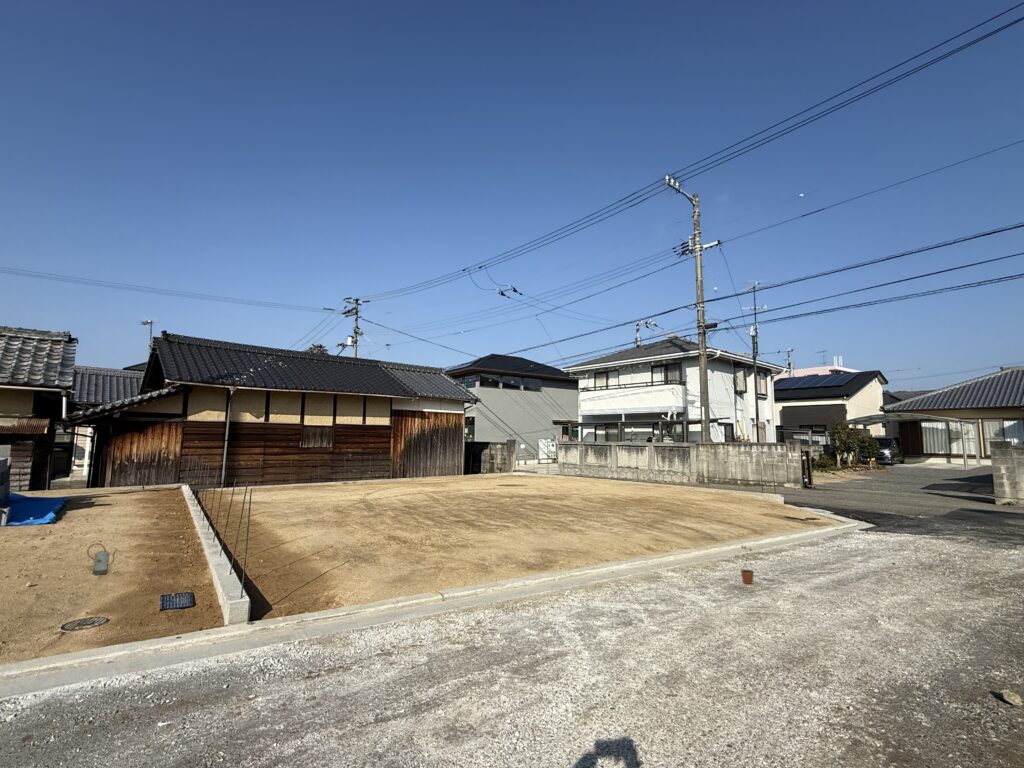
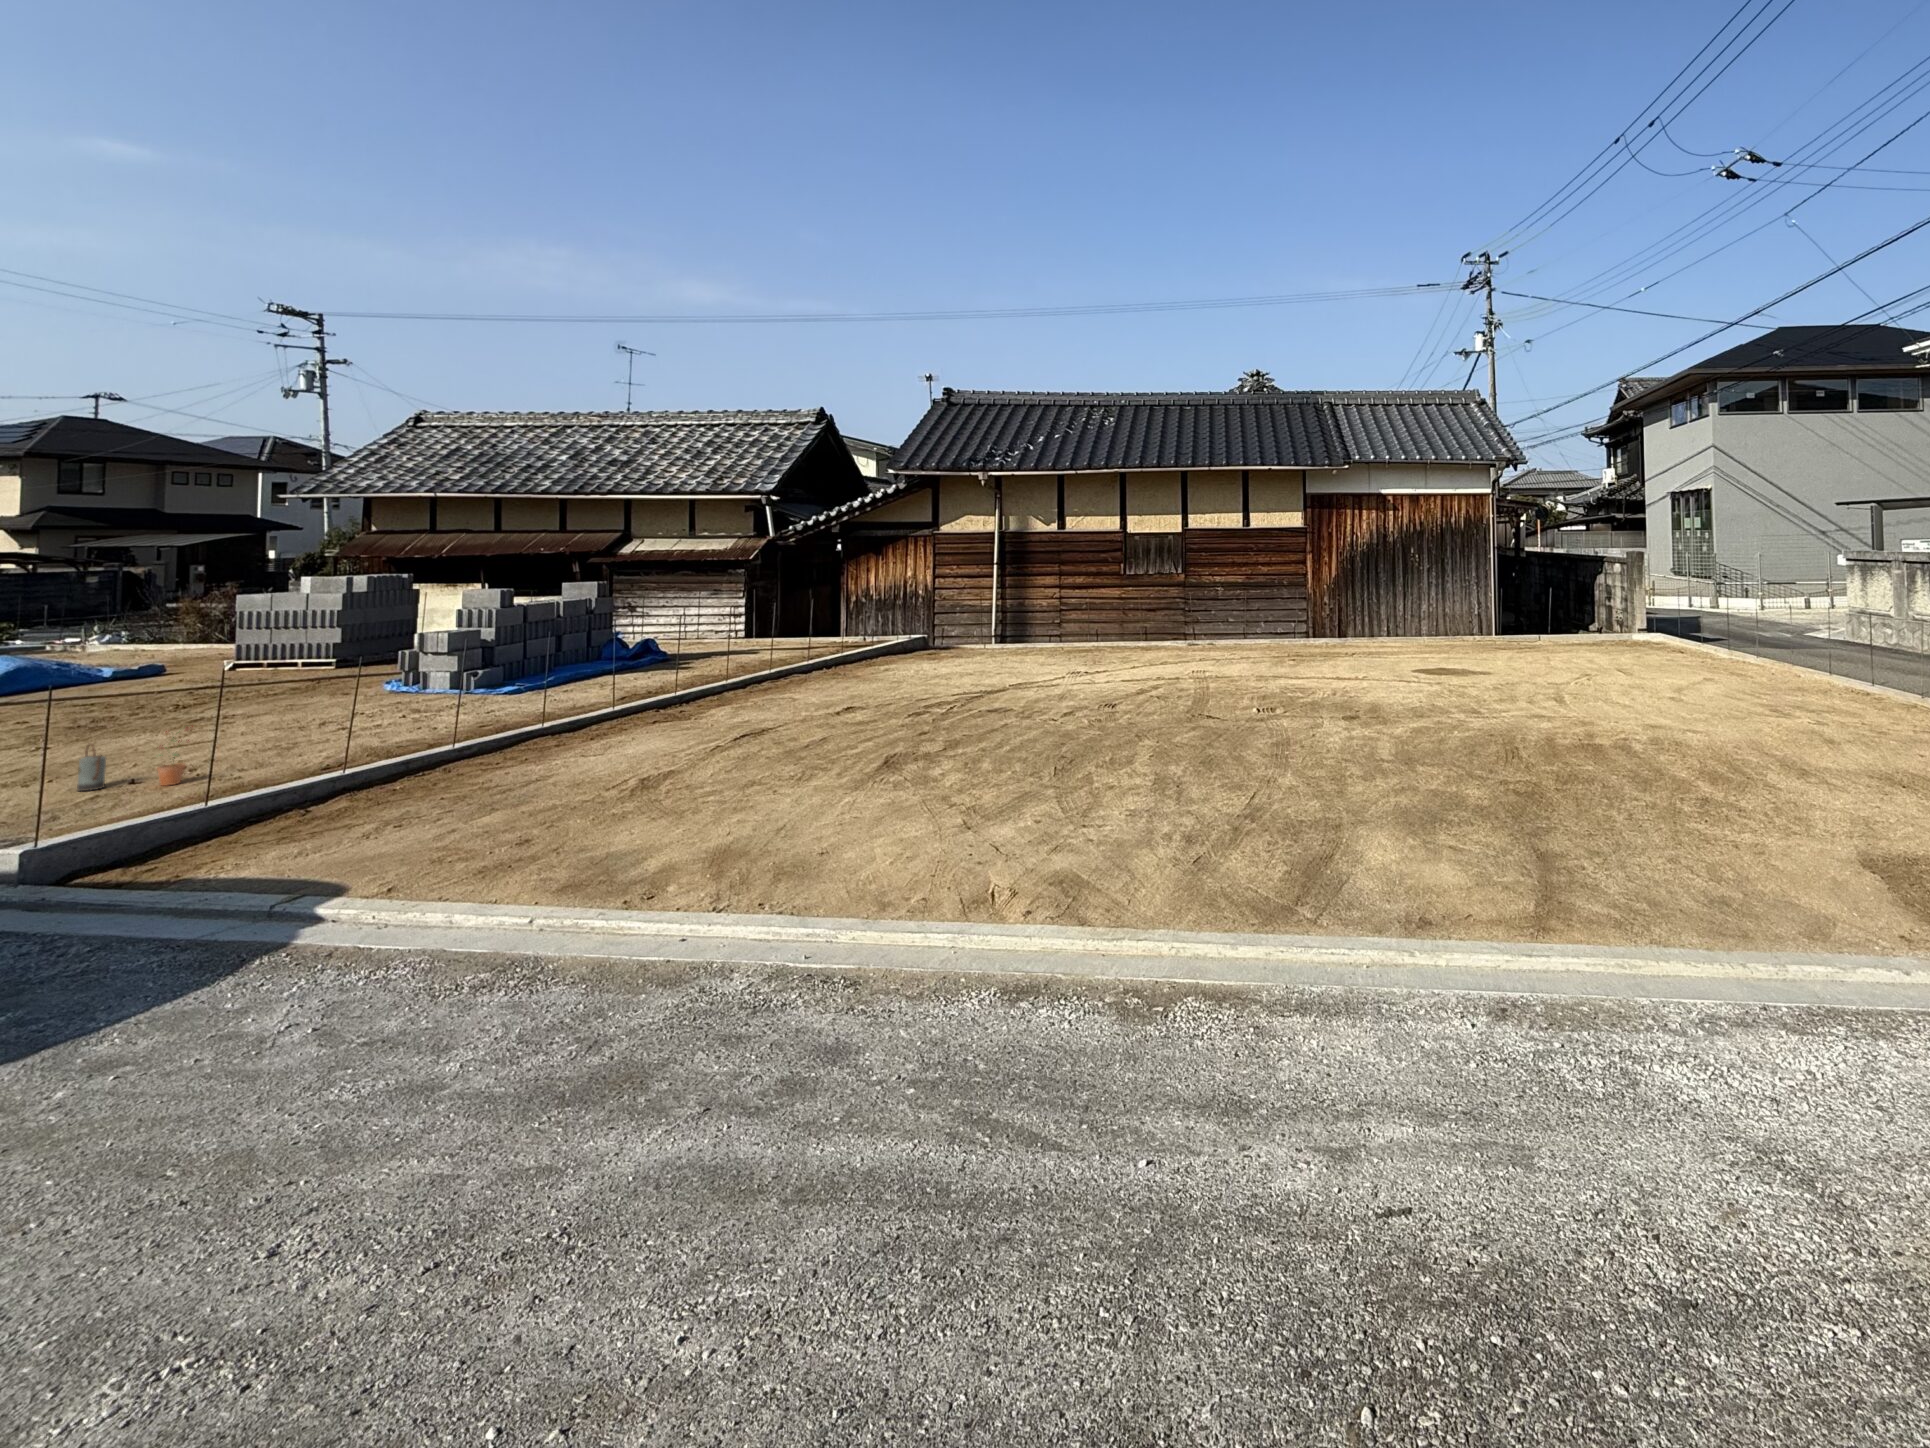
potted plant: present [735,546,754,584] -> present [157,726,193,786]

